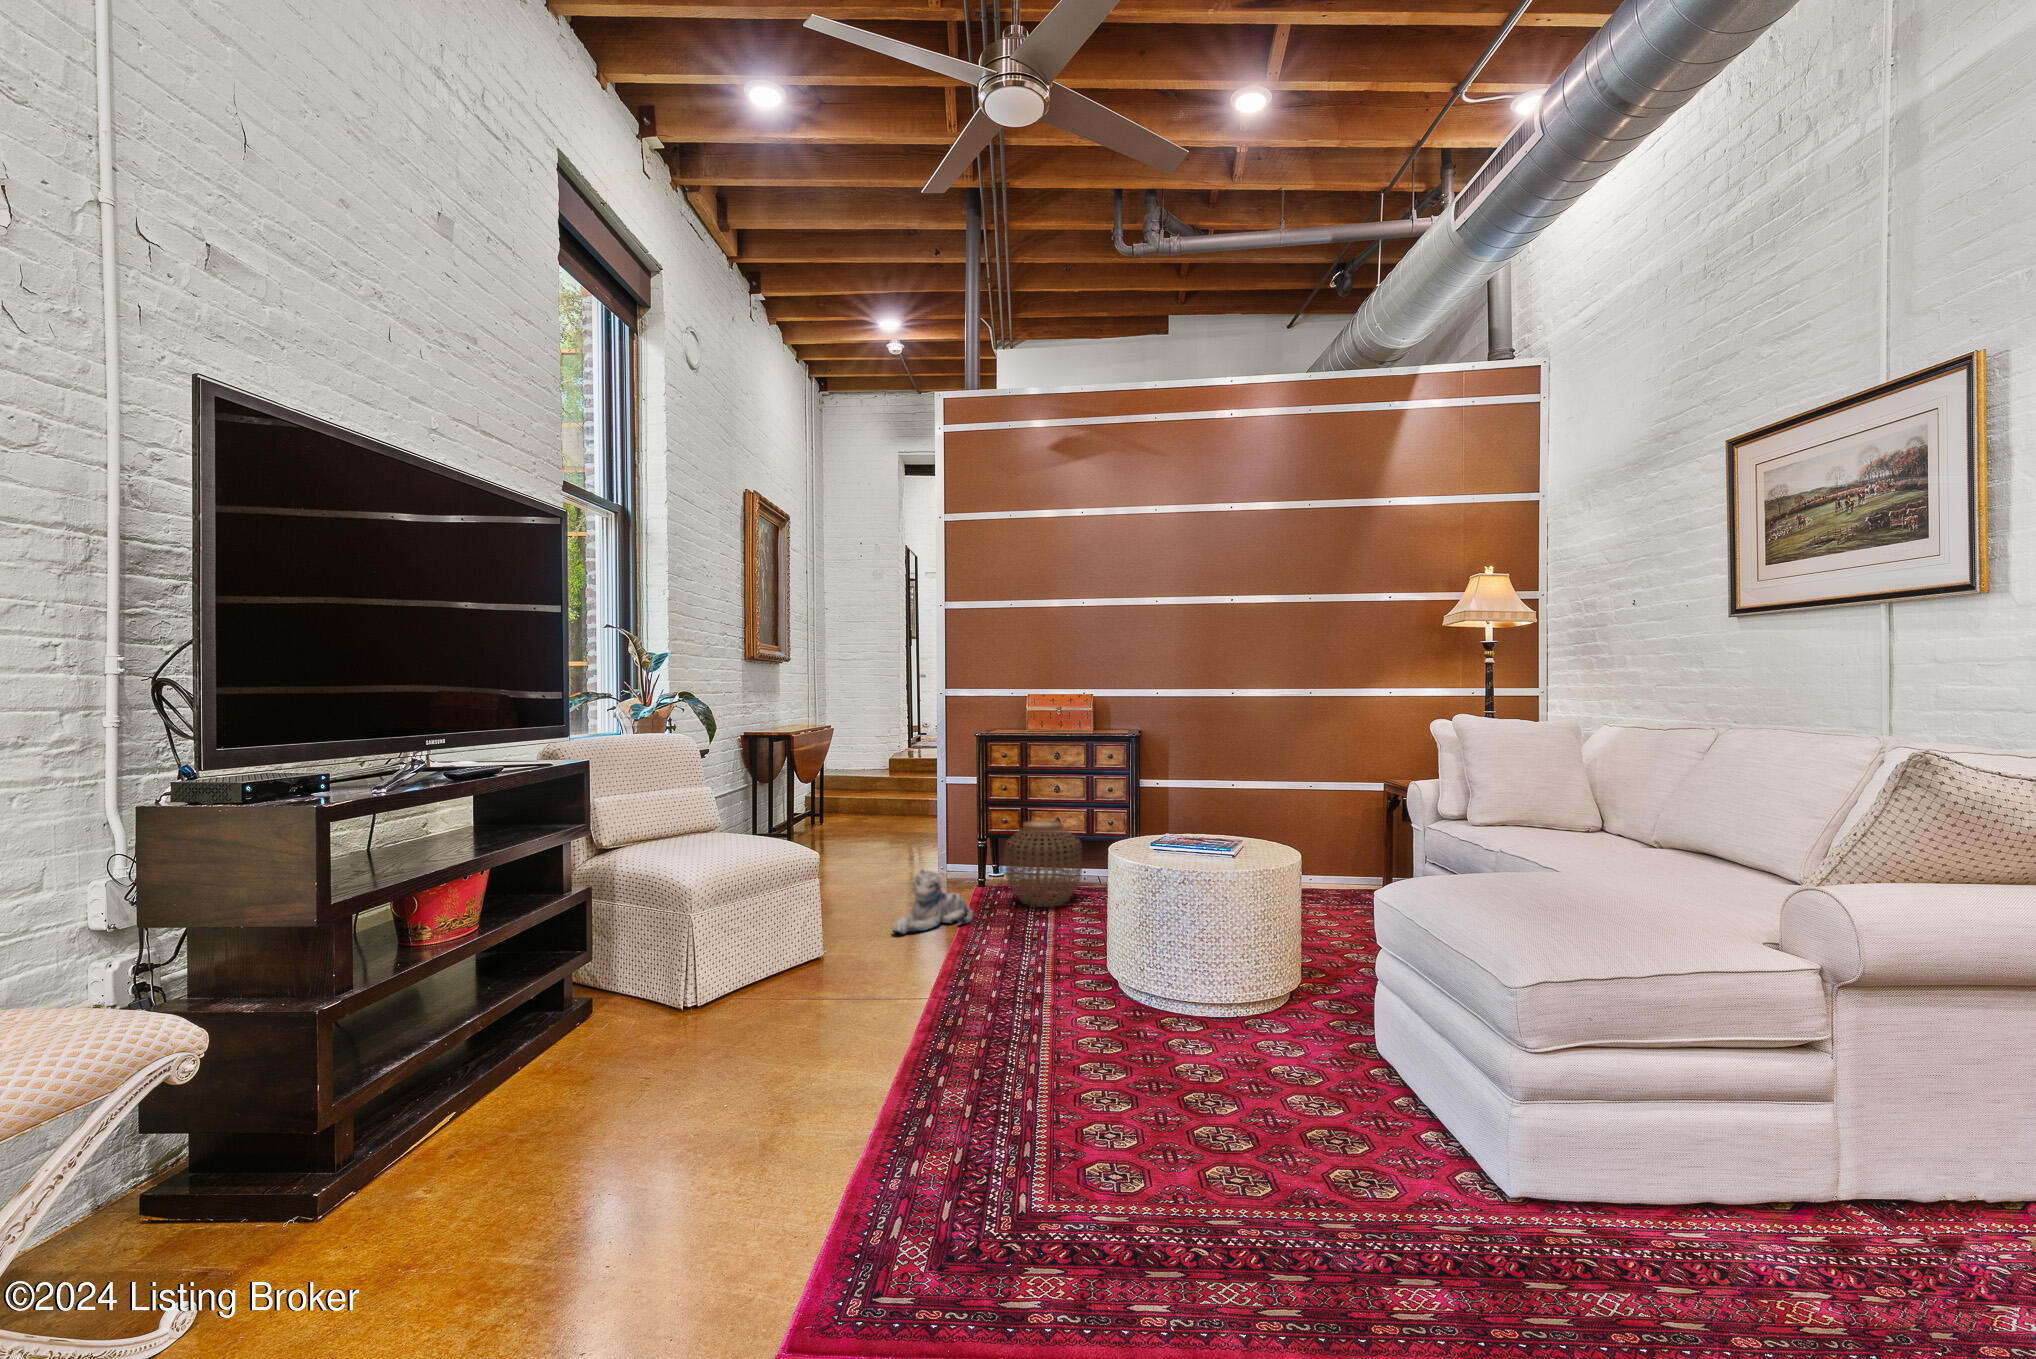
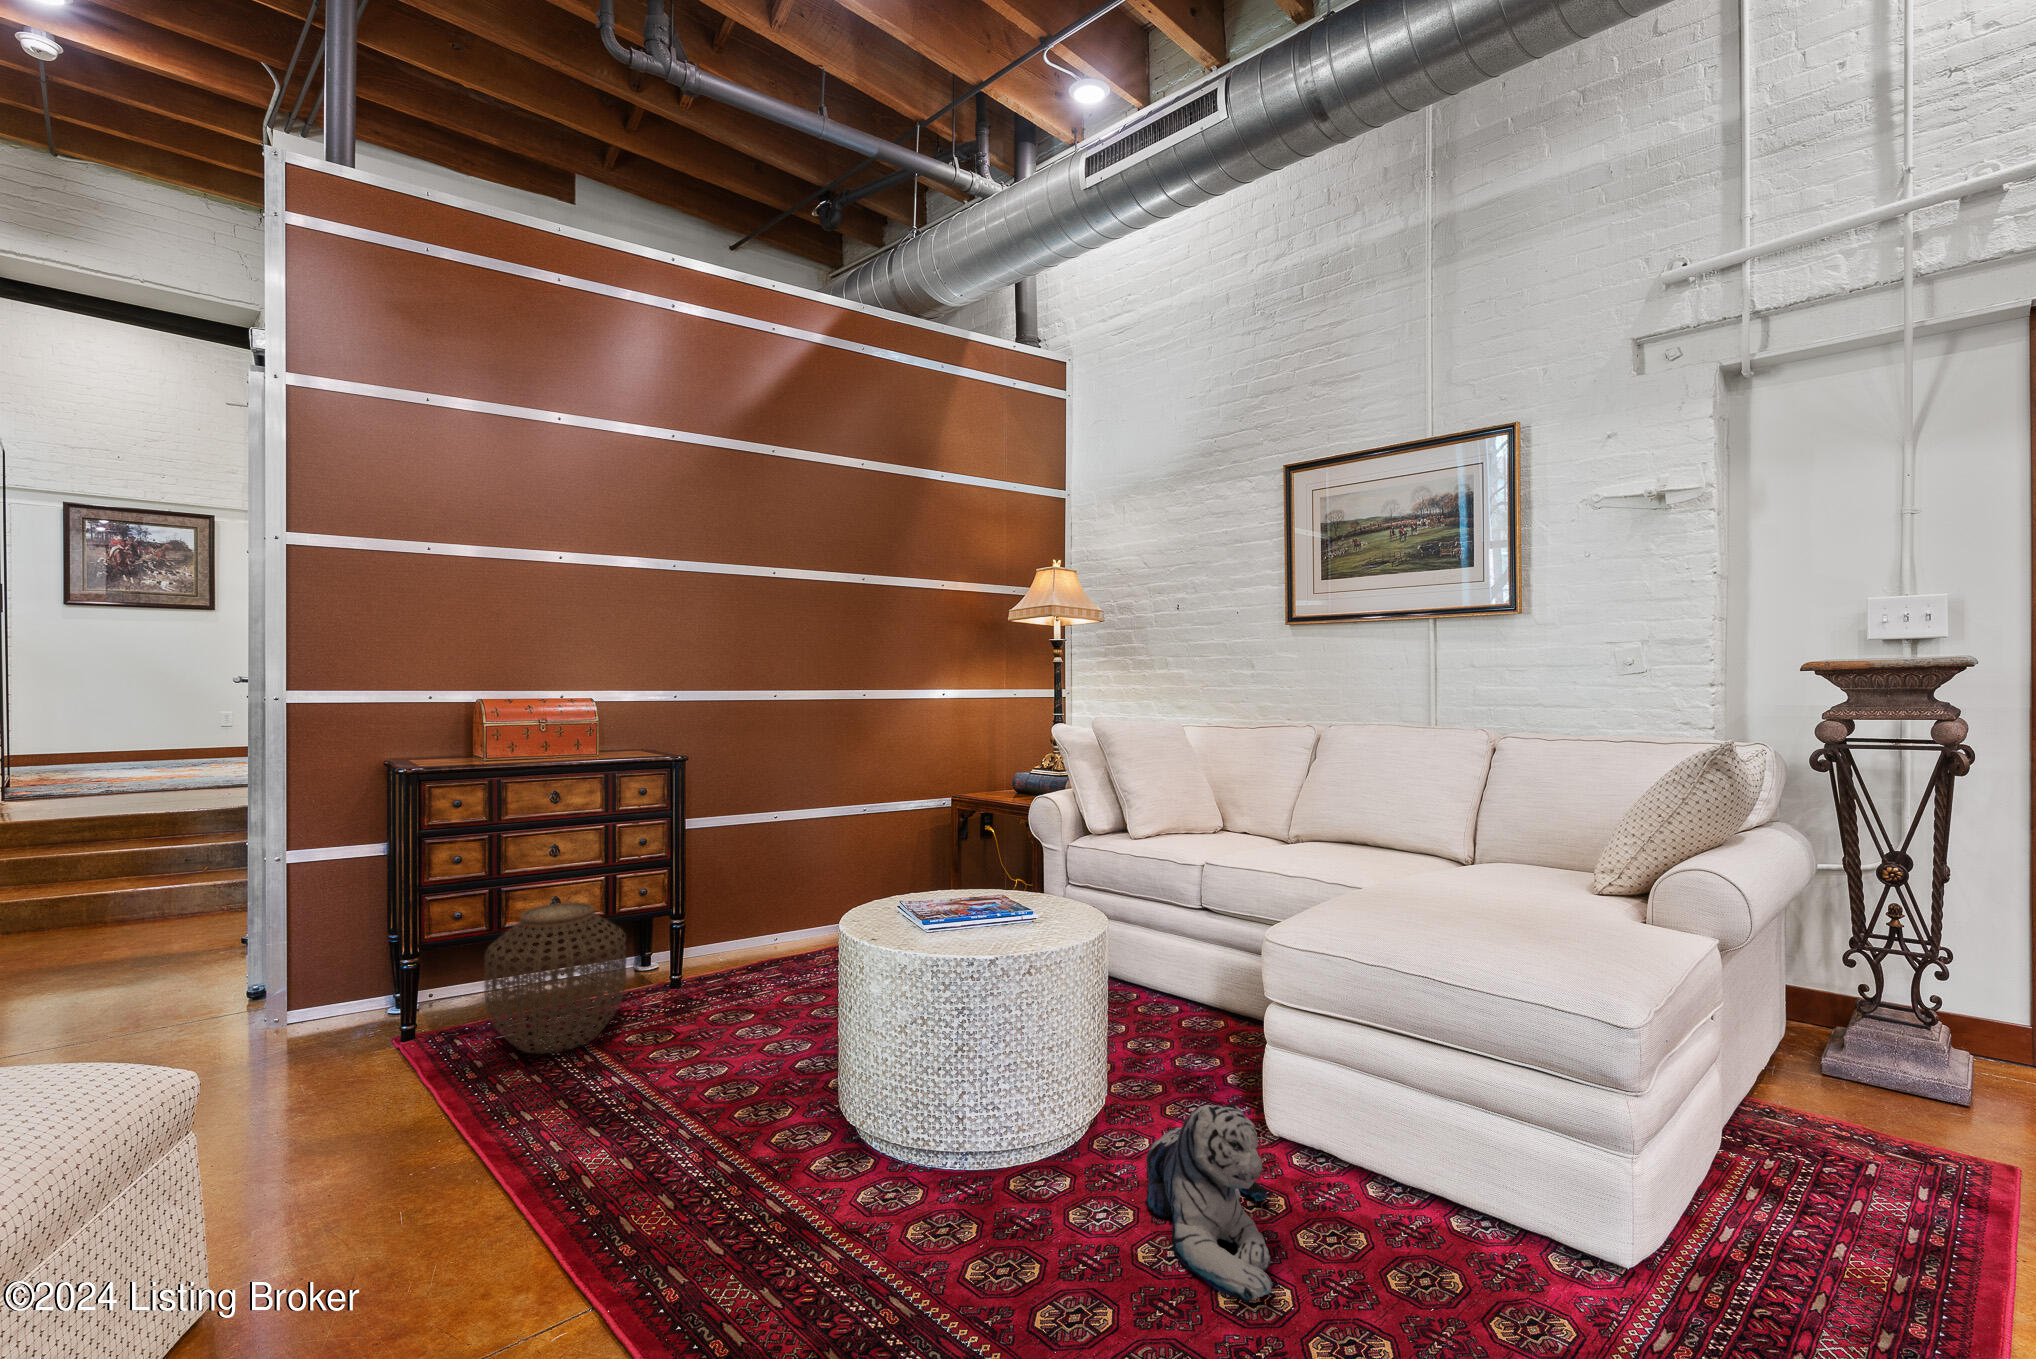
plush toy: present [892,869,974,934] -> present [1145,1104,1273,1302]

